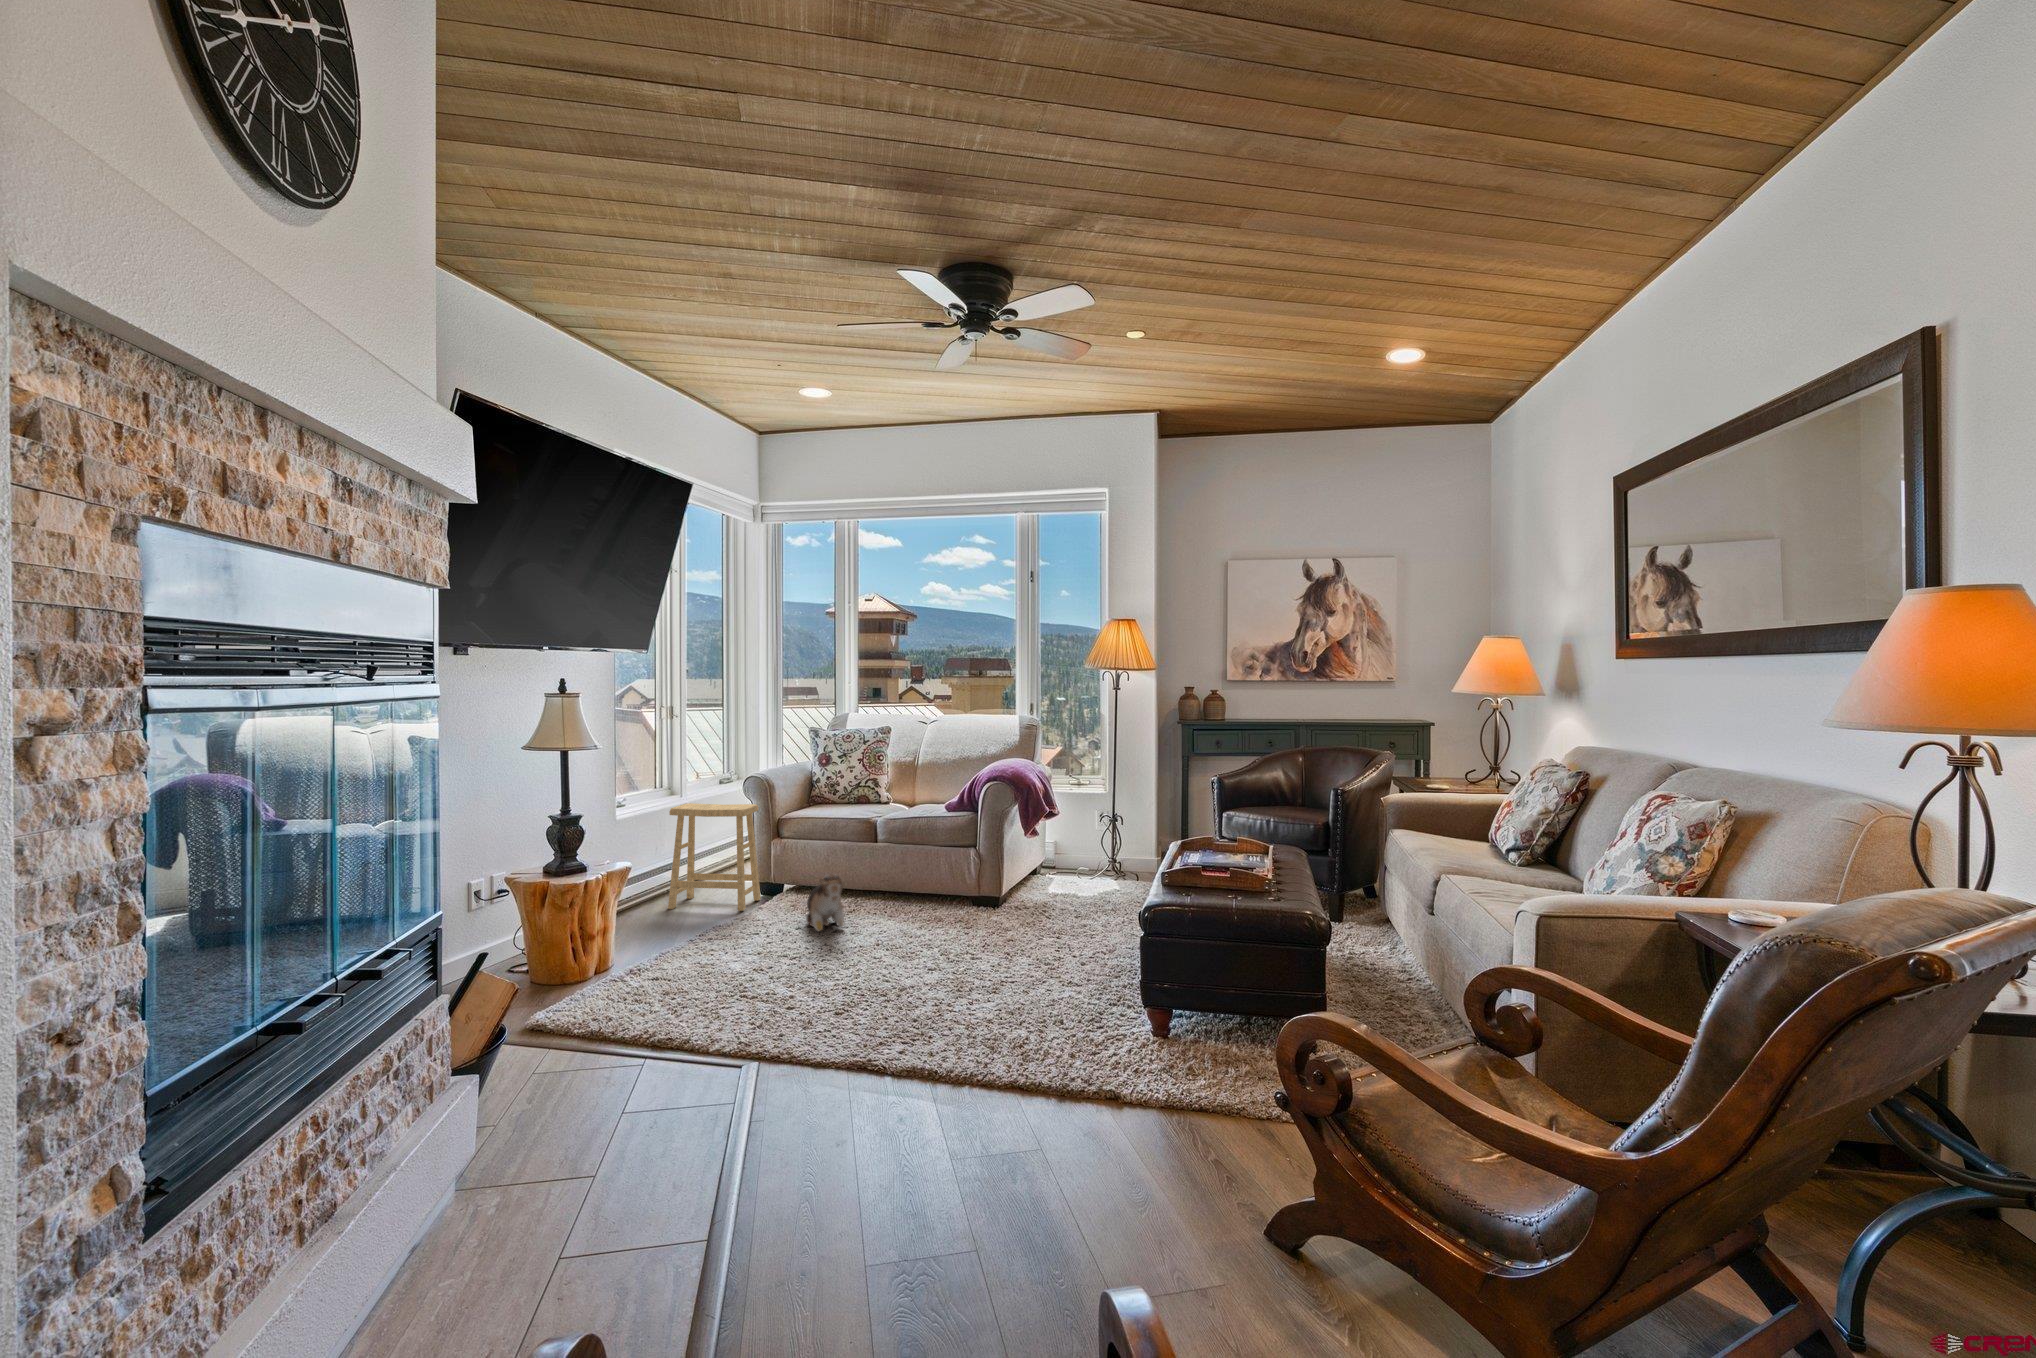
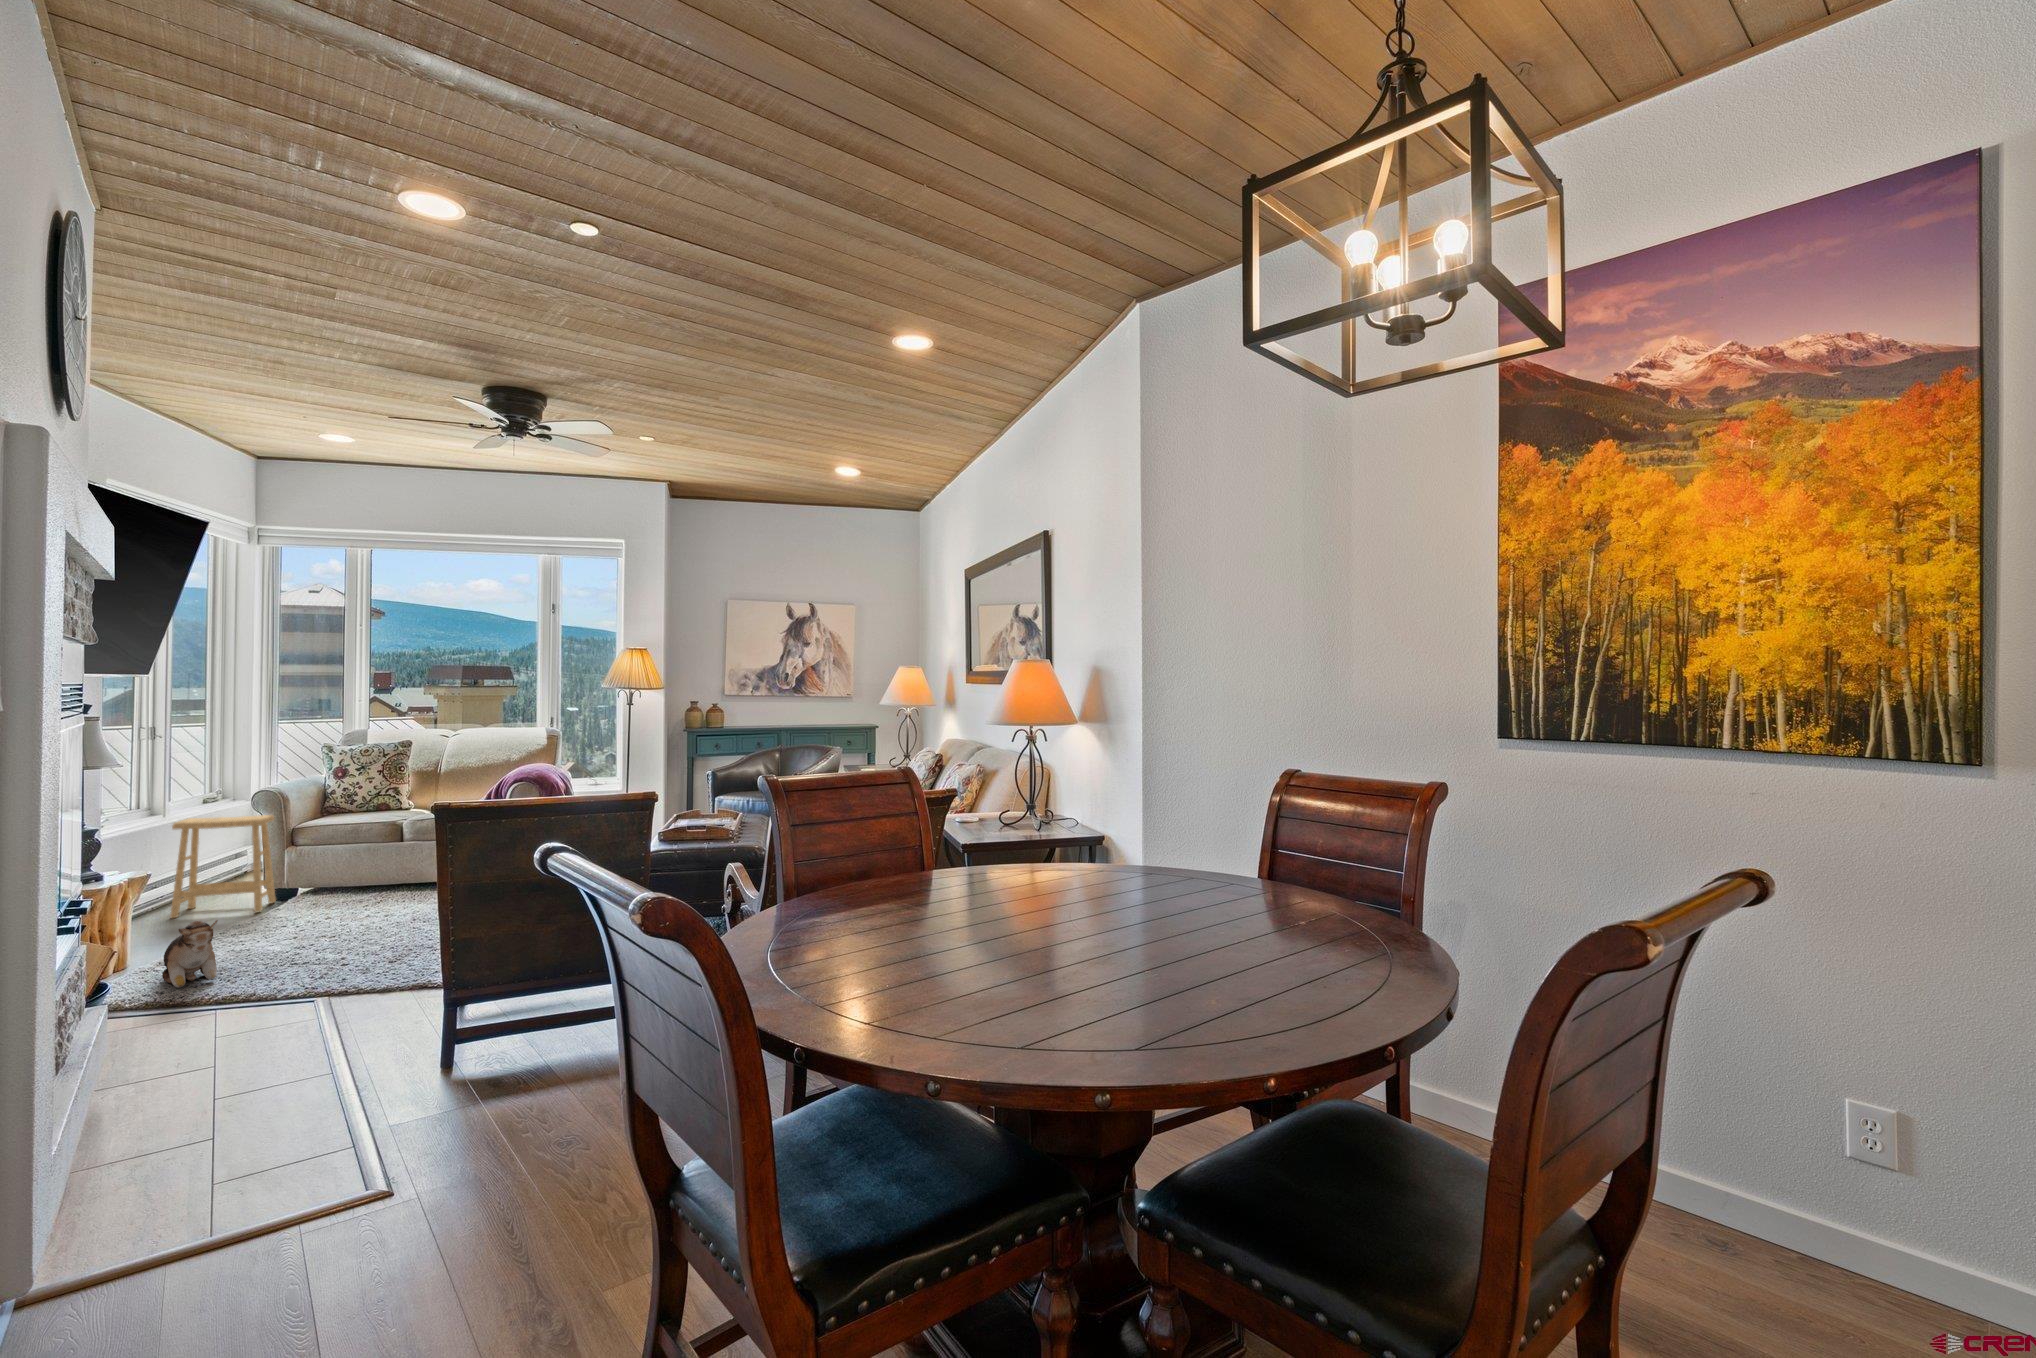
plush toy: present [806,873,845,931] -> present [162,921,217,988]

